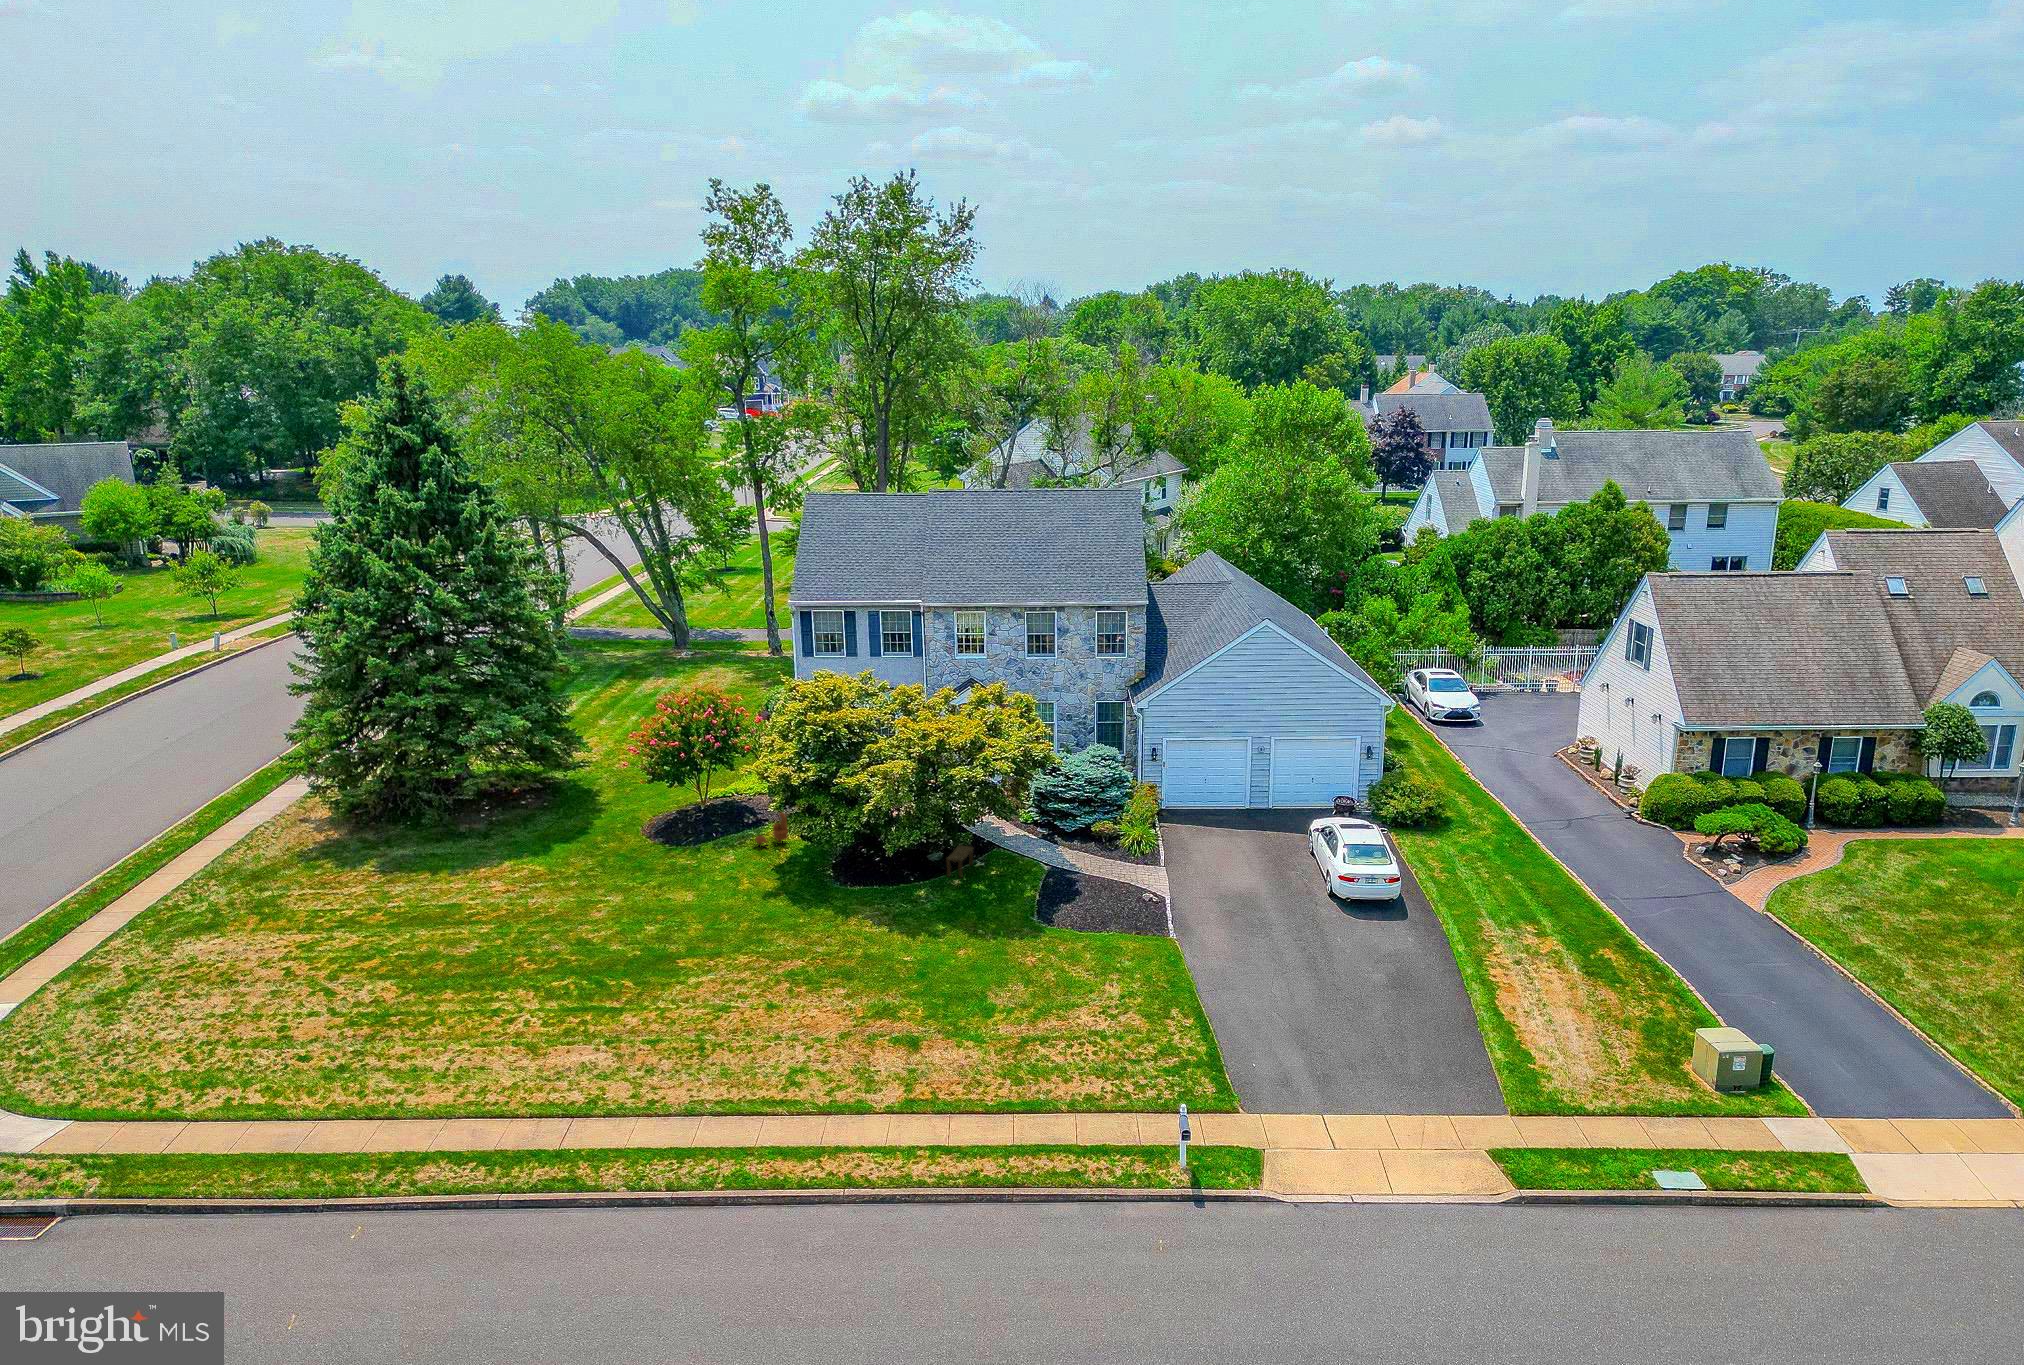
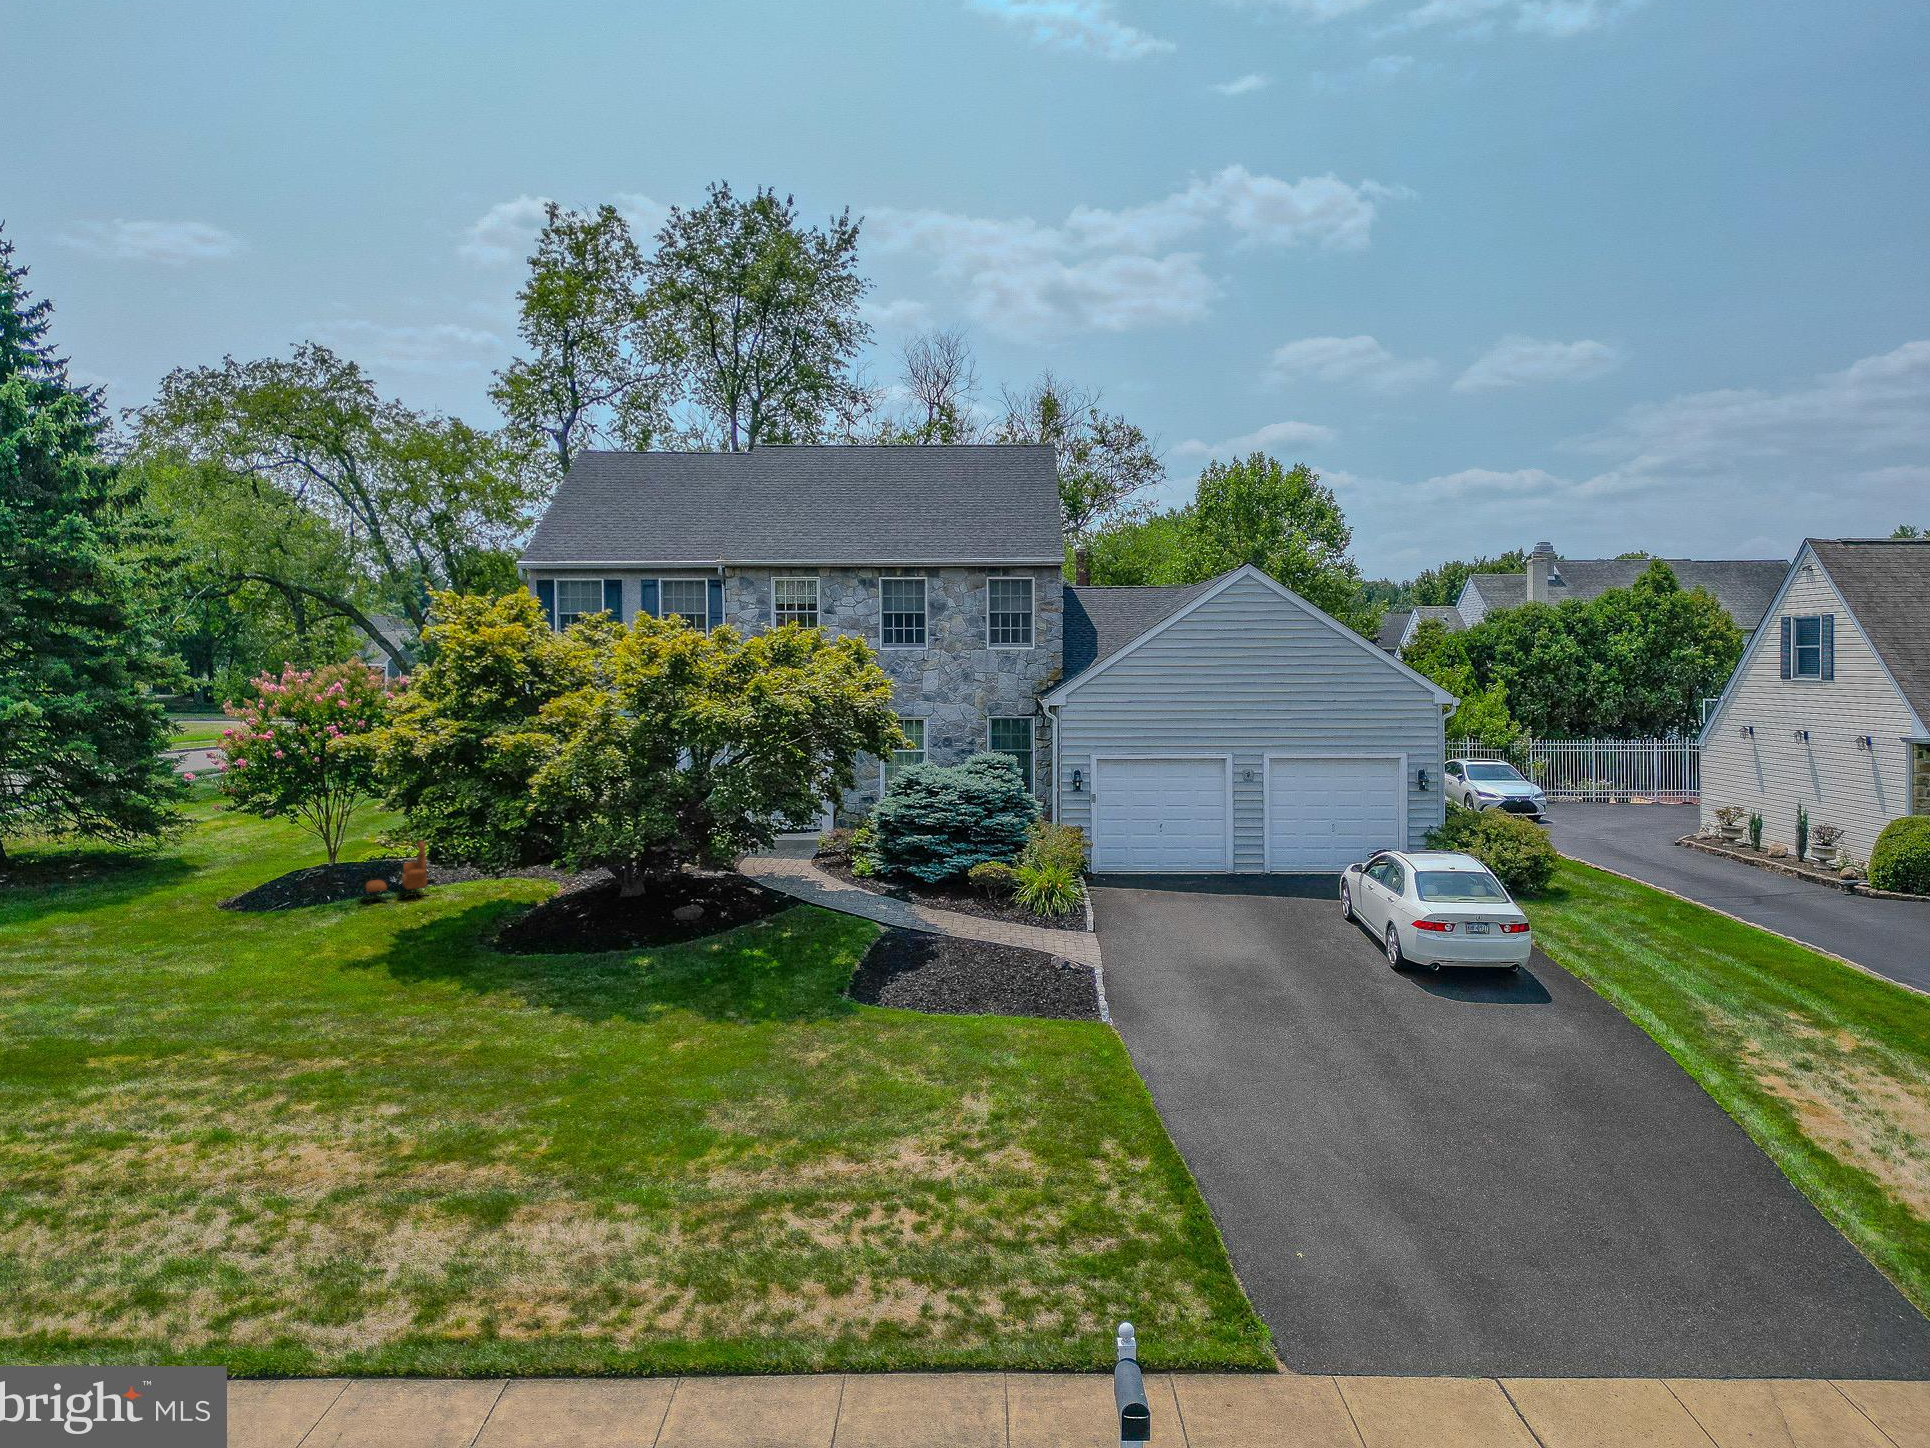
bench: present [947,845,974,877] -> none [694,888,751,939]

